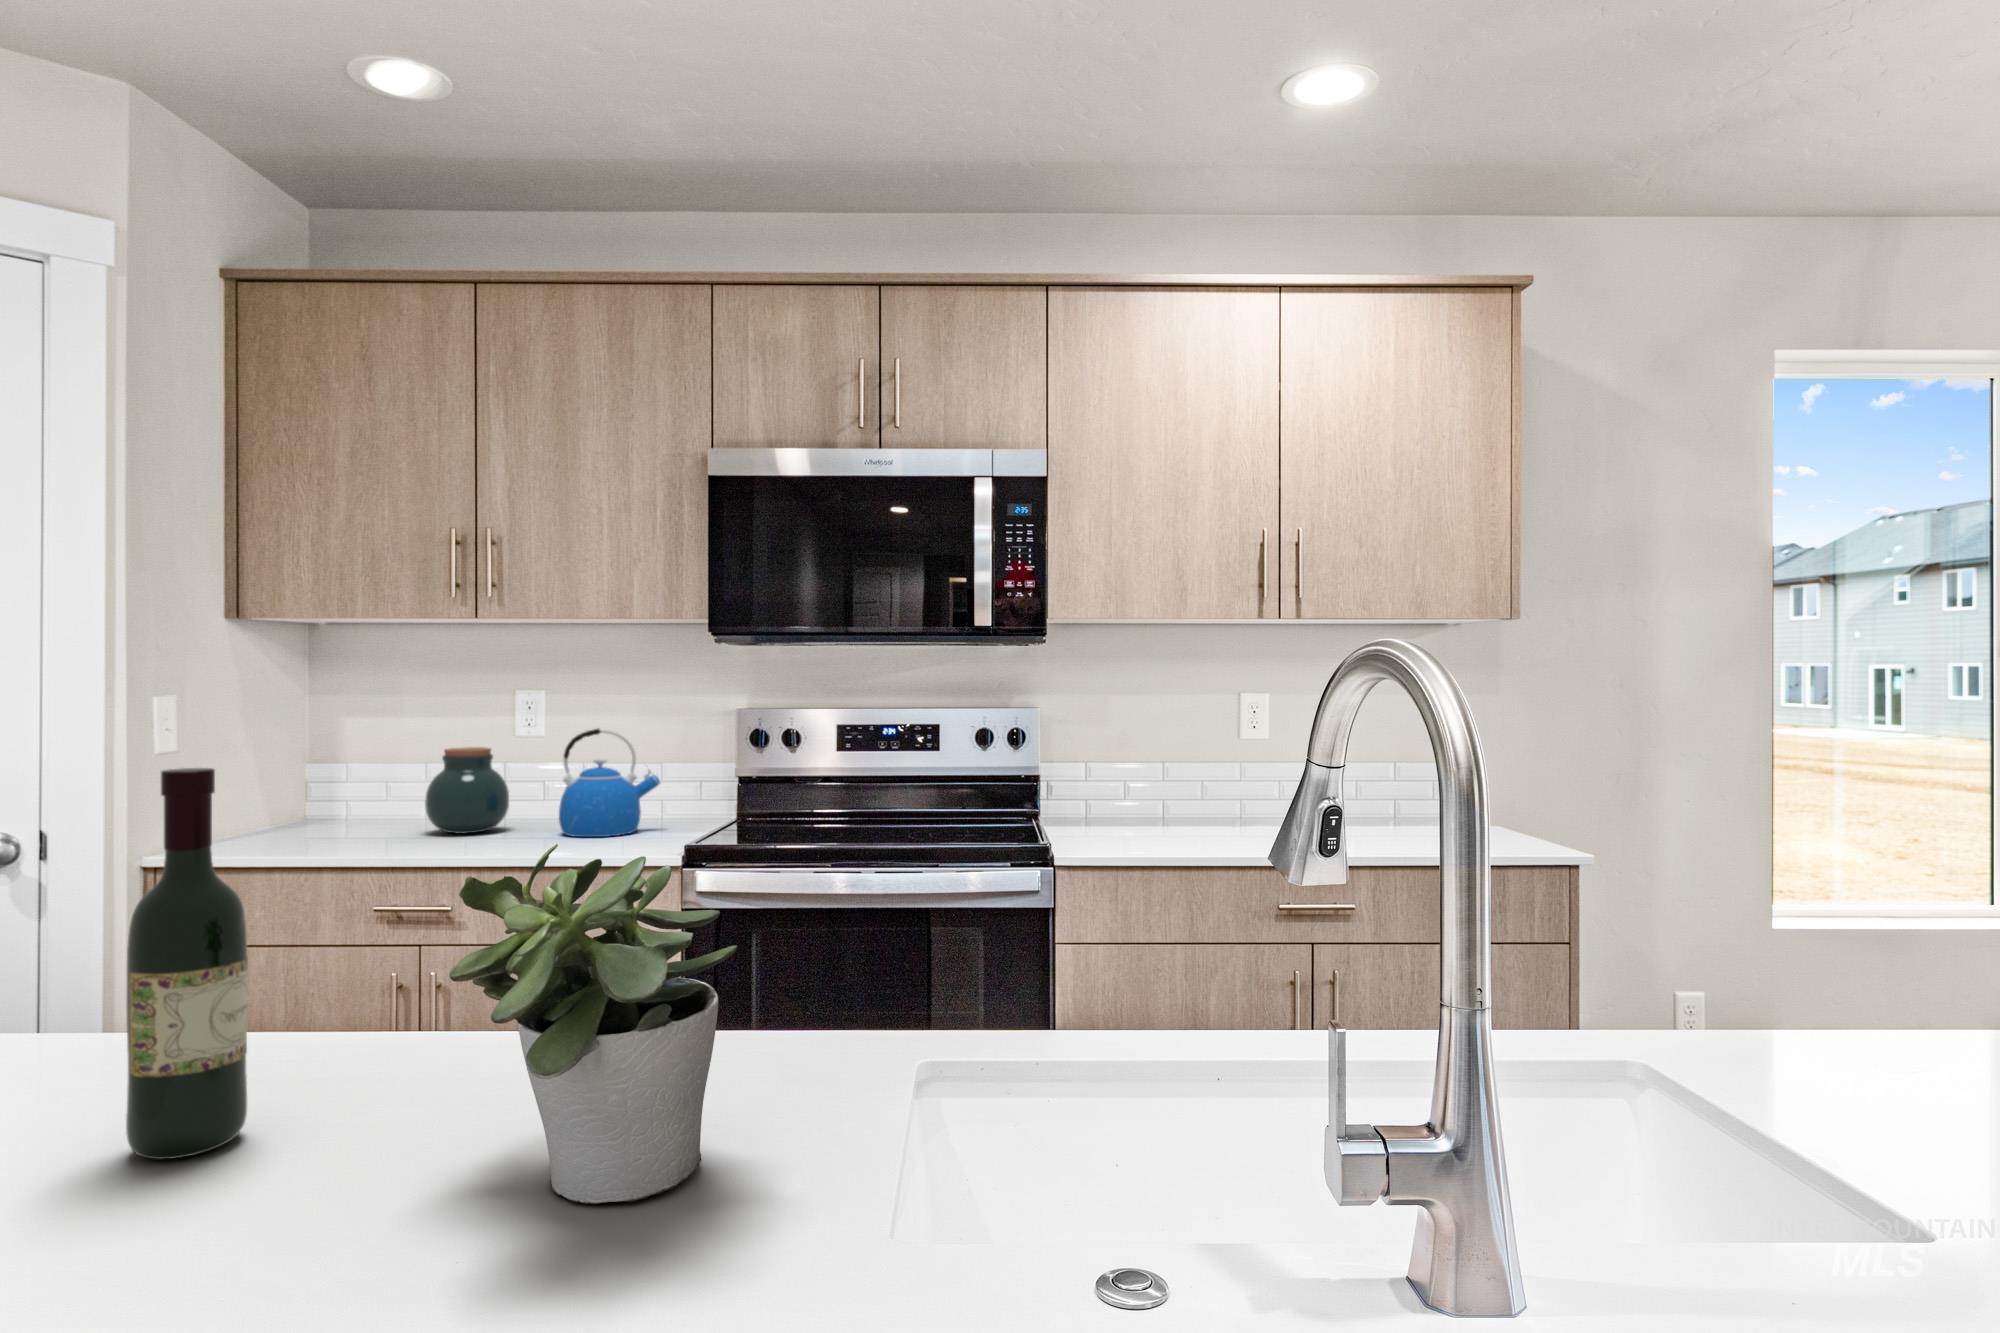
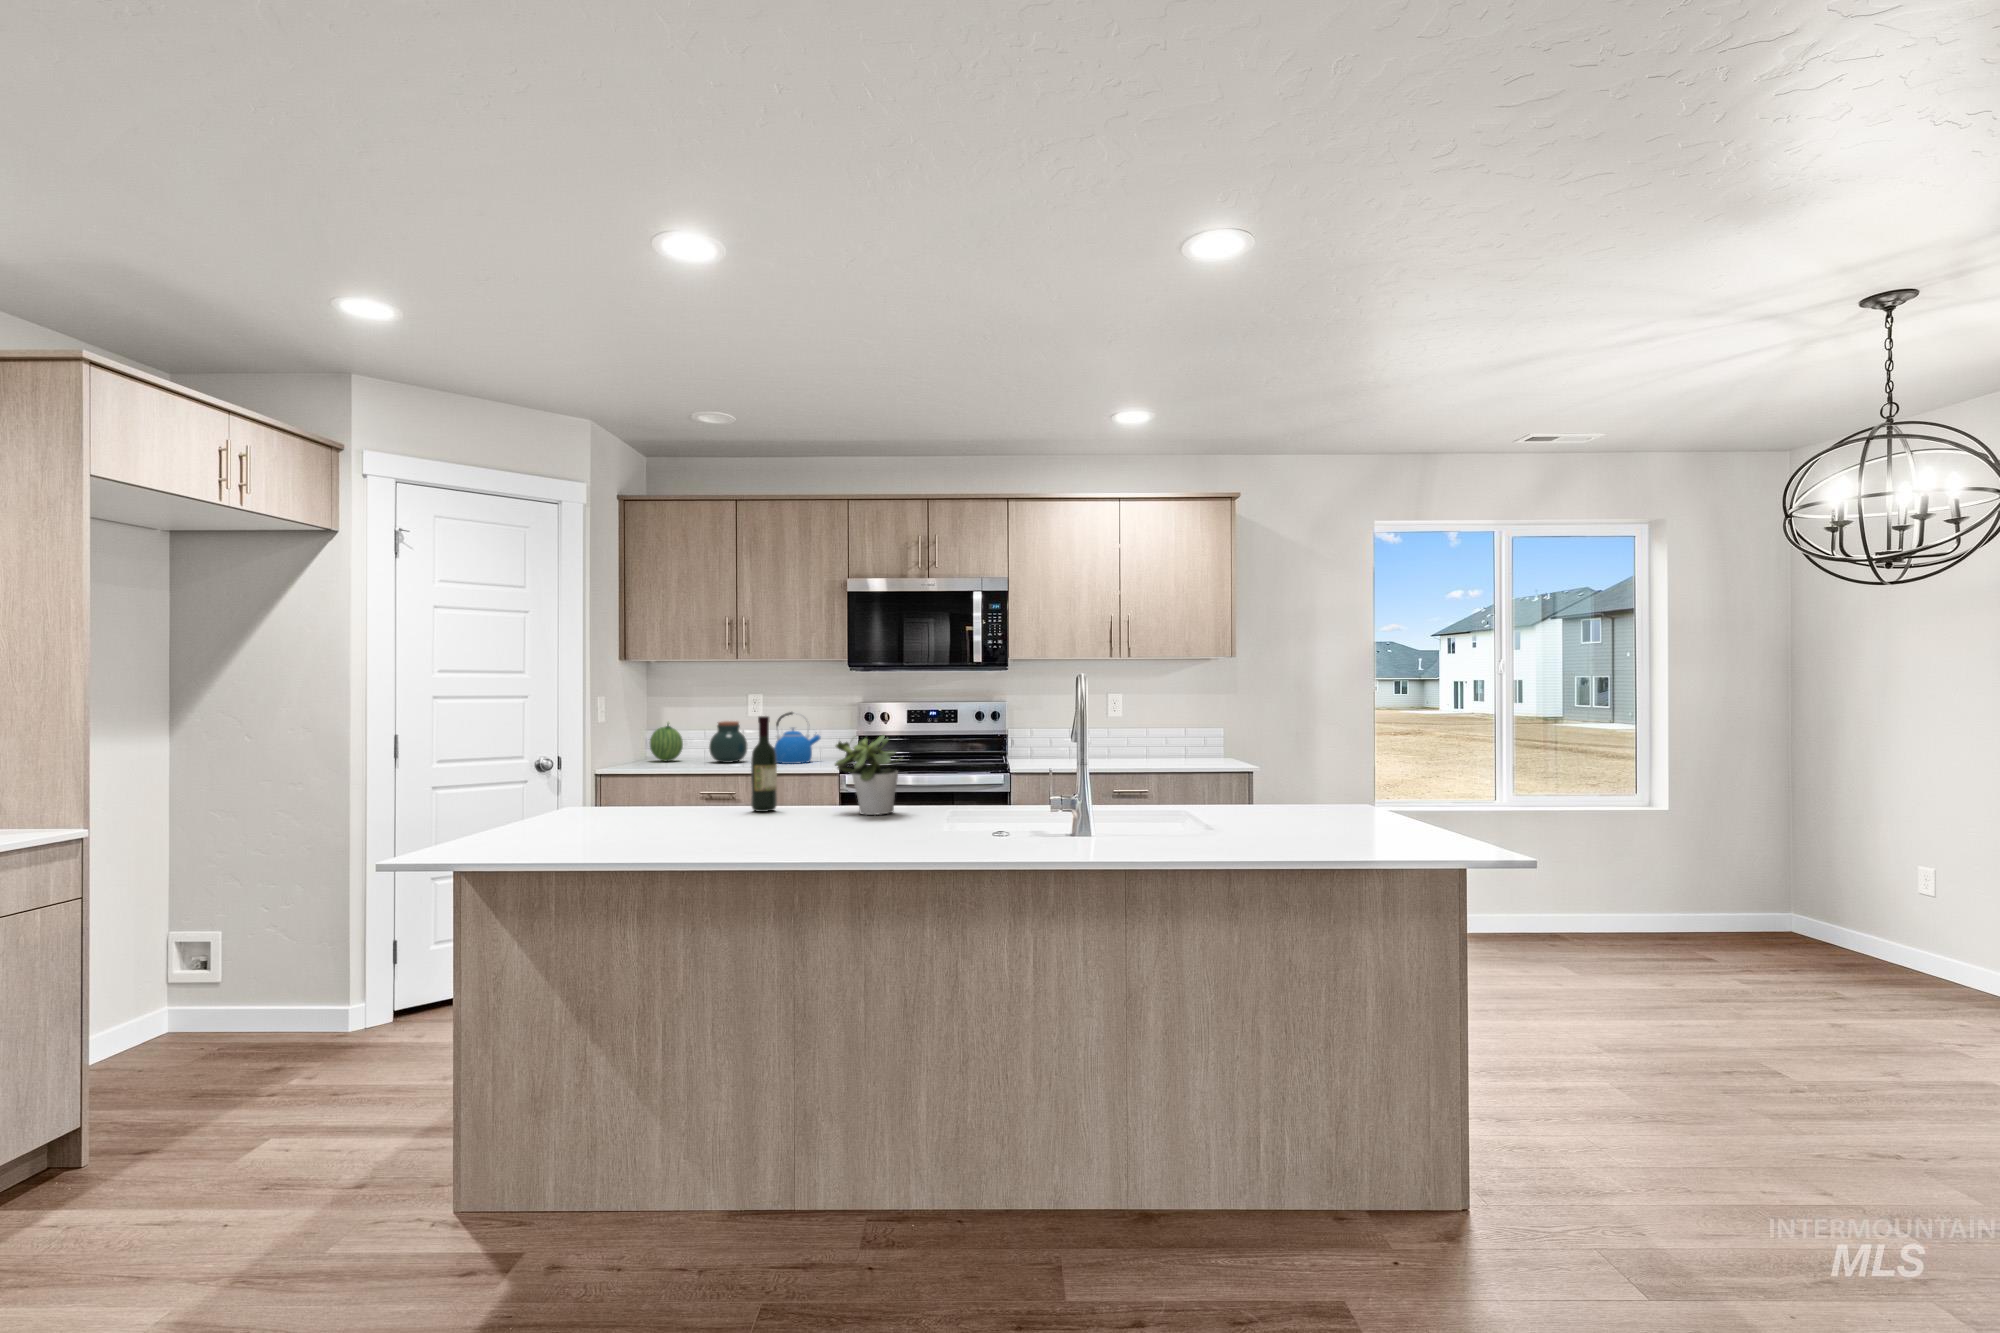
fruit: none [308,747,381,829] -> present [650,723,683,761]

